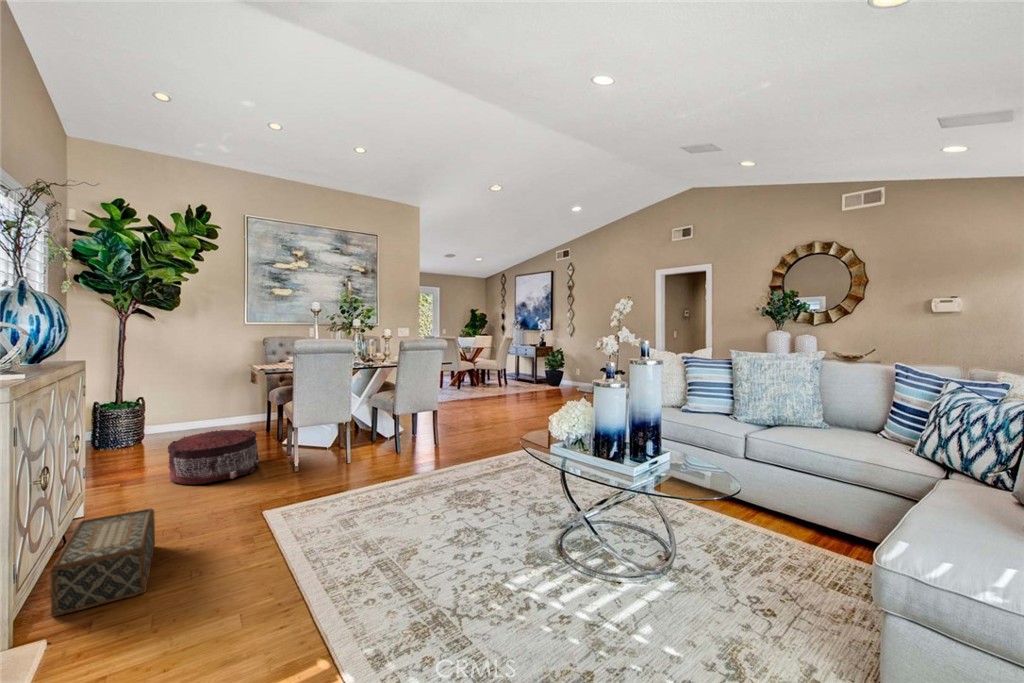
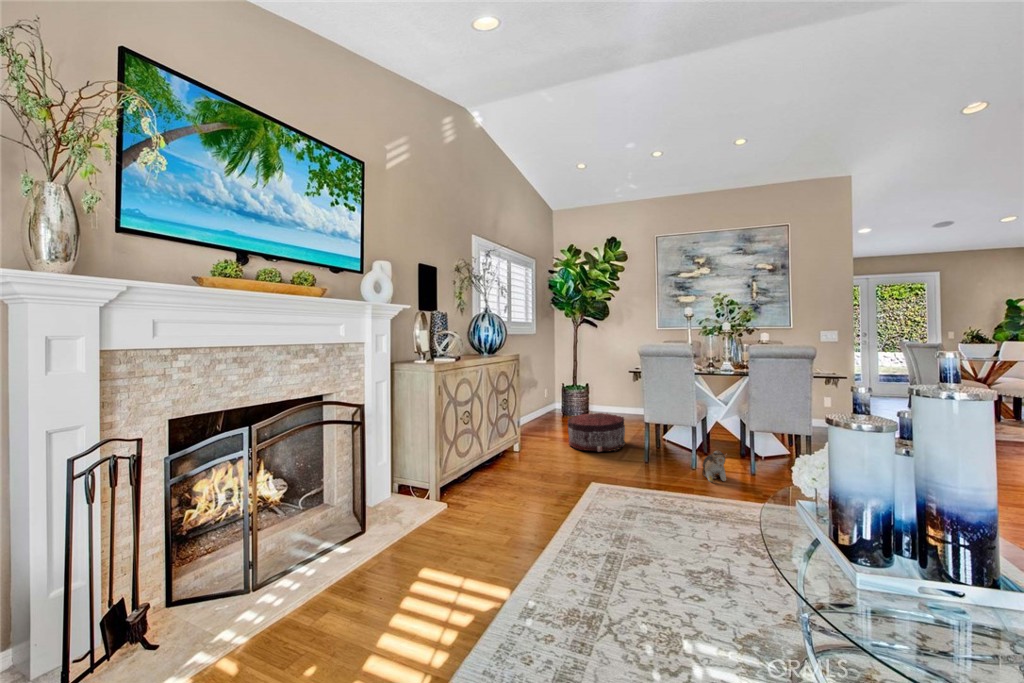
plush toy: none [363,439,399,472] -> present [702,450,726,482]
woven basket: present [50,509,155,617] -> none [456,451,521,503]

